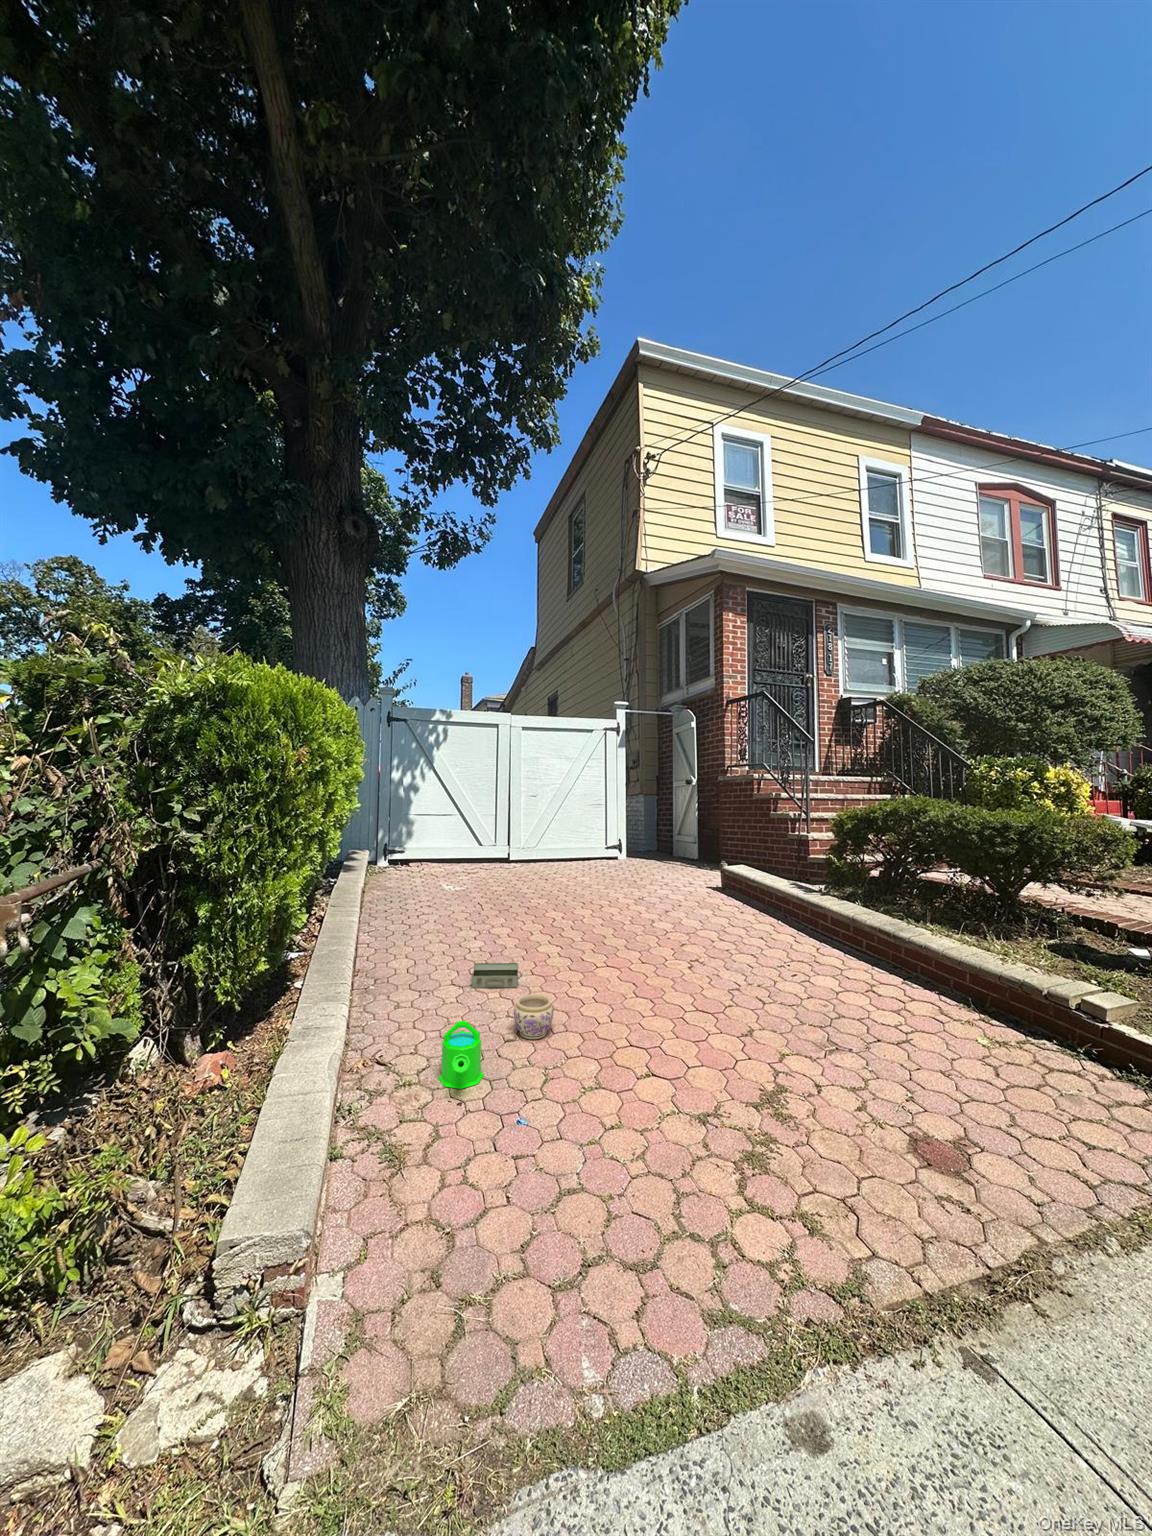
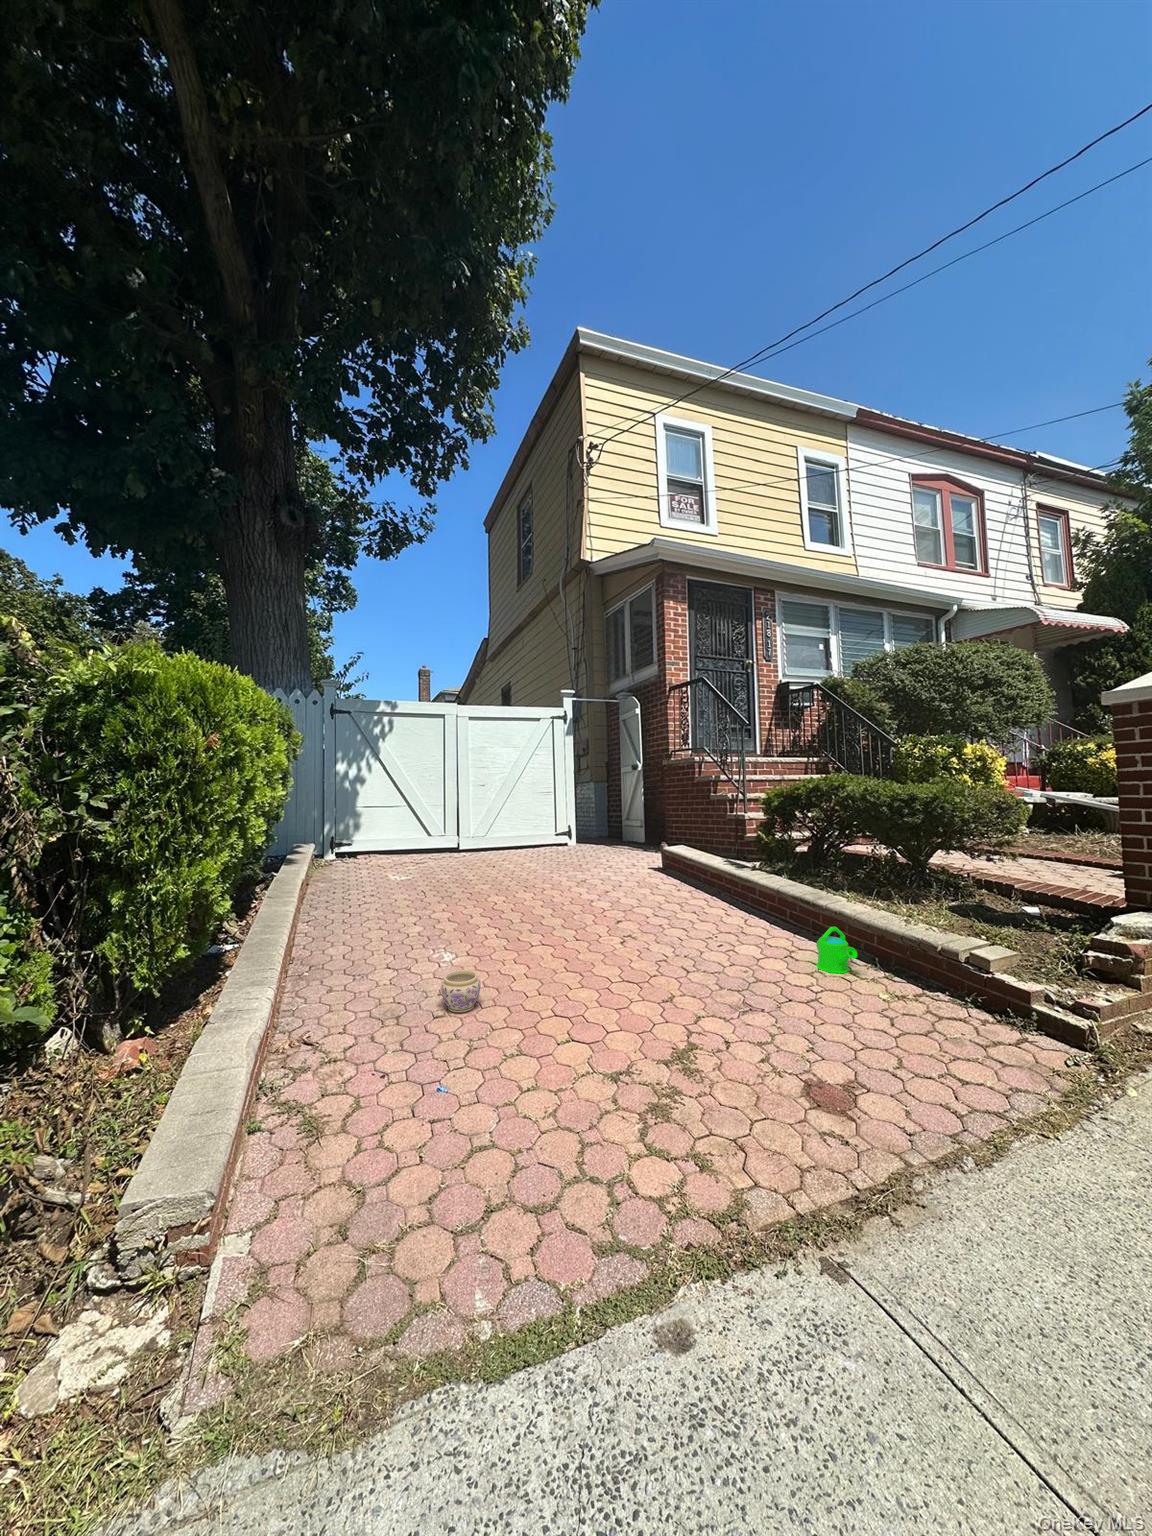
toolbox: present [472,963,518,988] -> none [406,943,453,968]
watering can: present [439,1021,484,1089] -> present [816,927,857,973]

